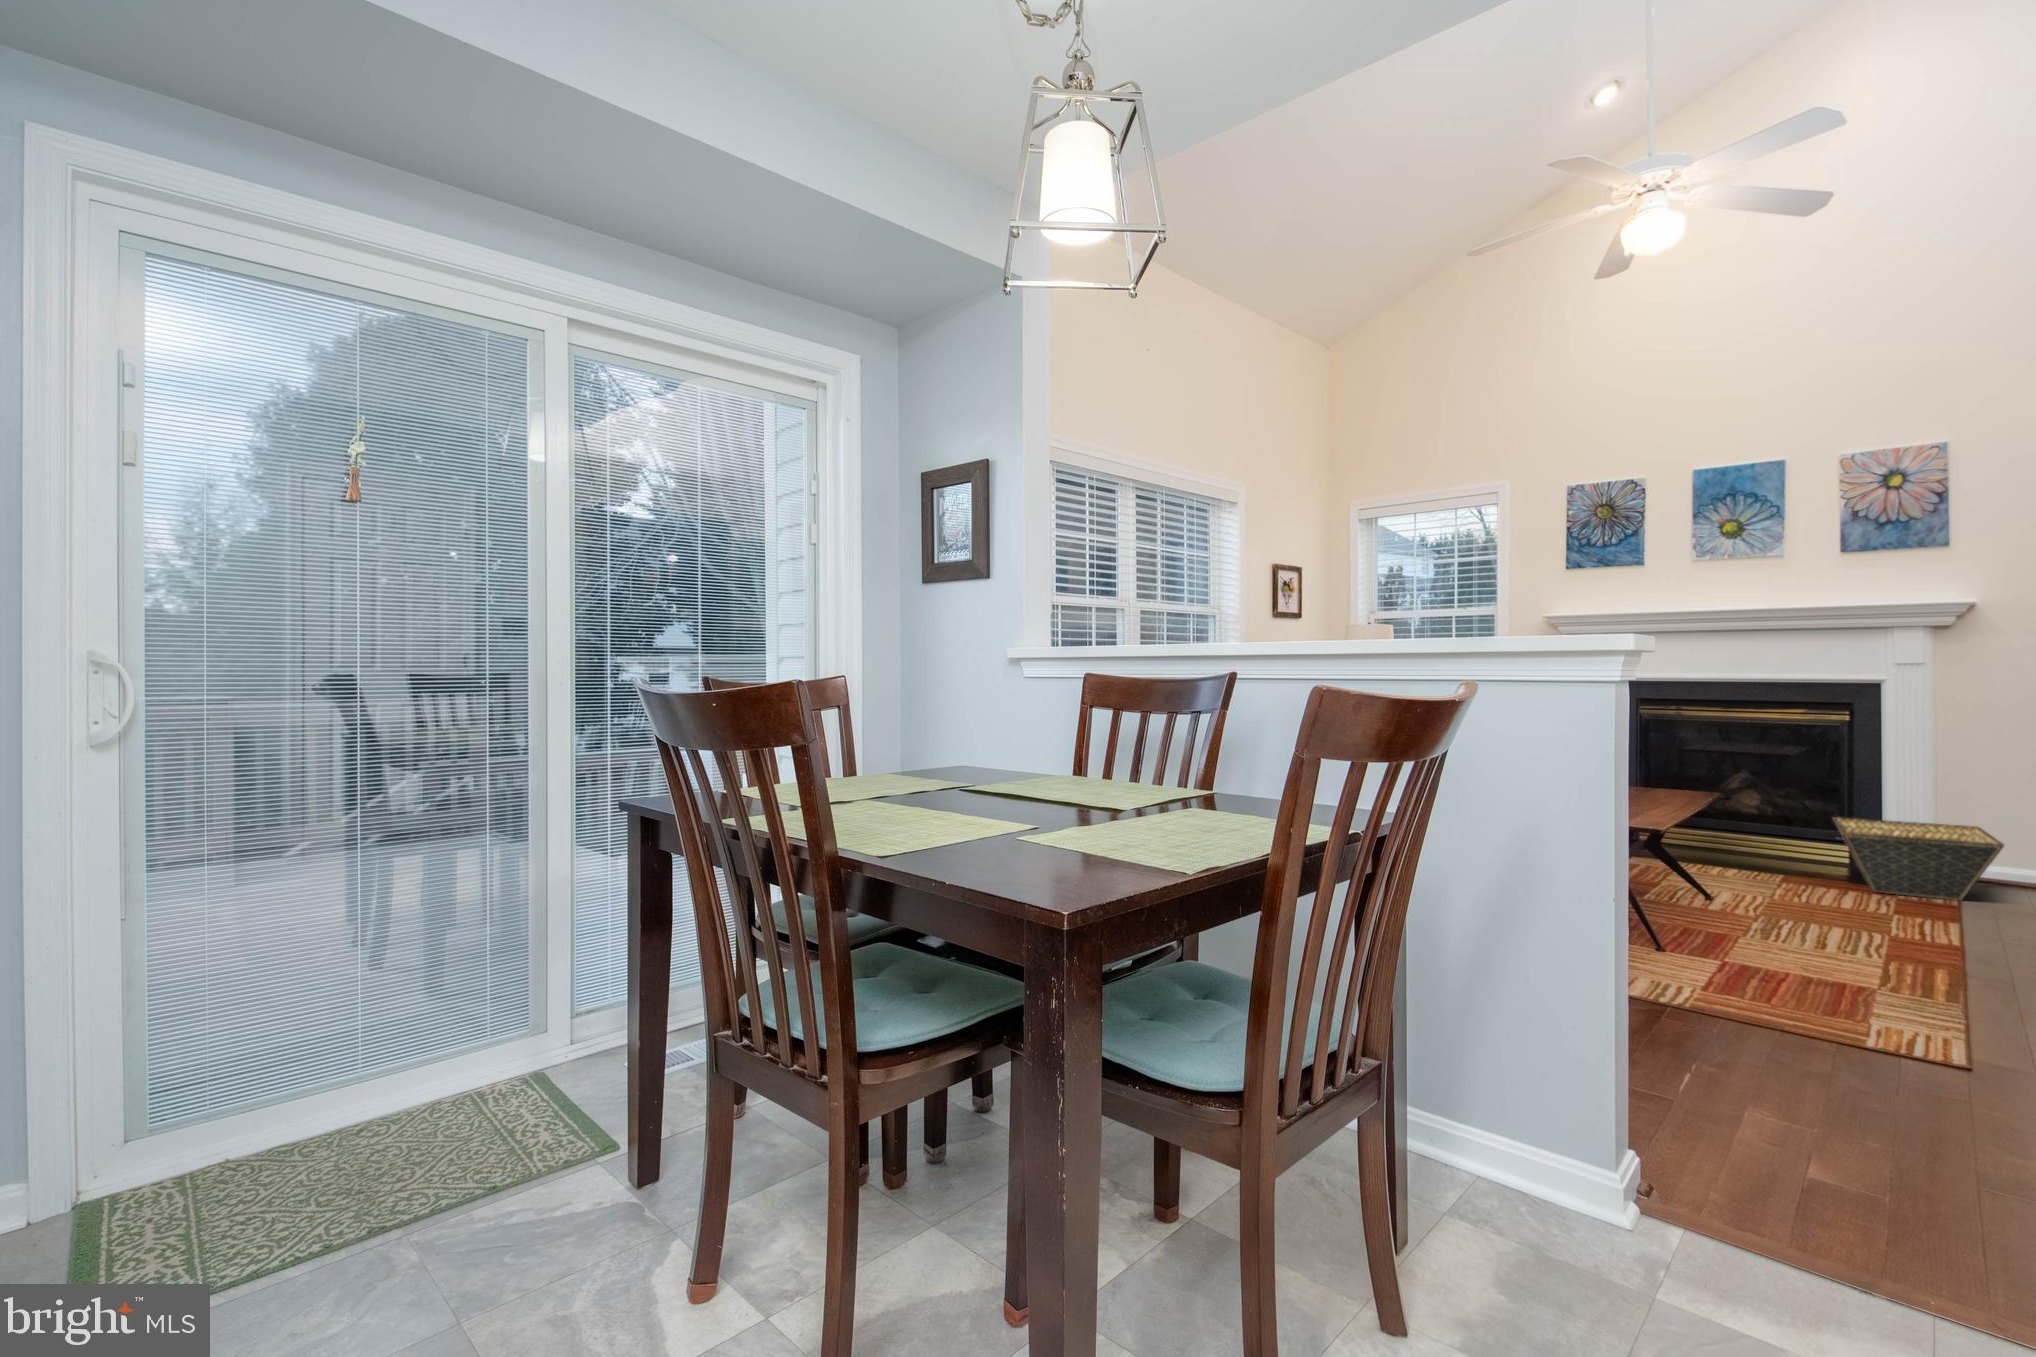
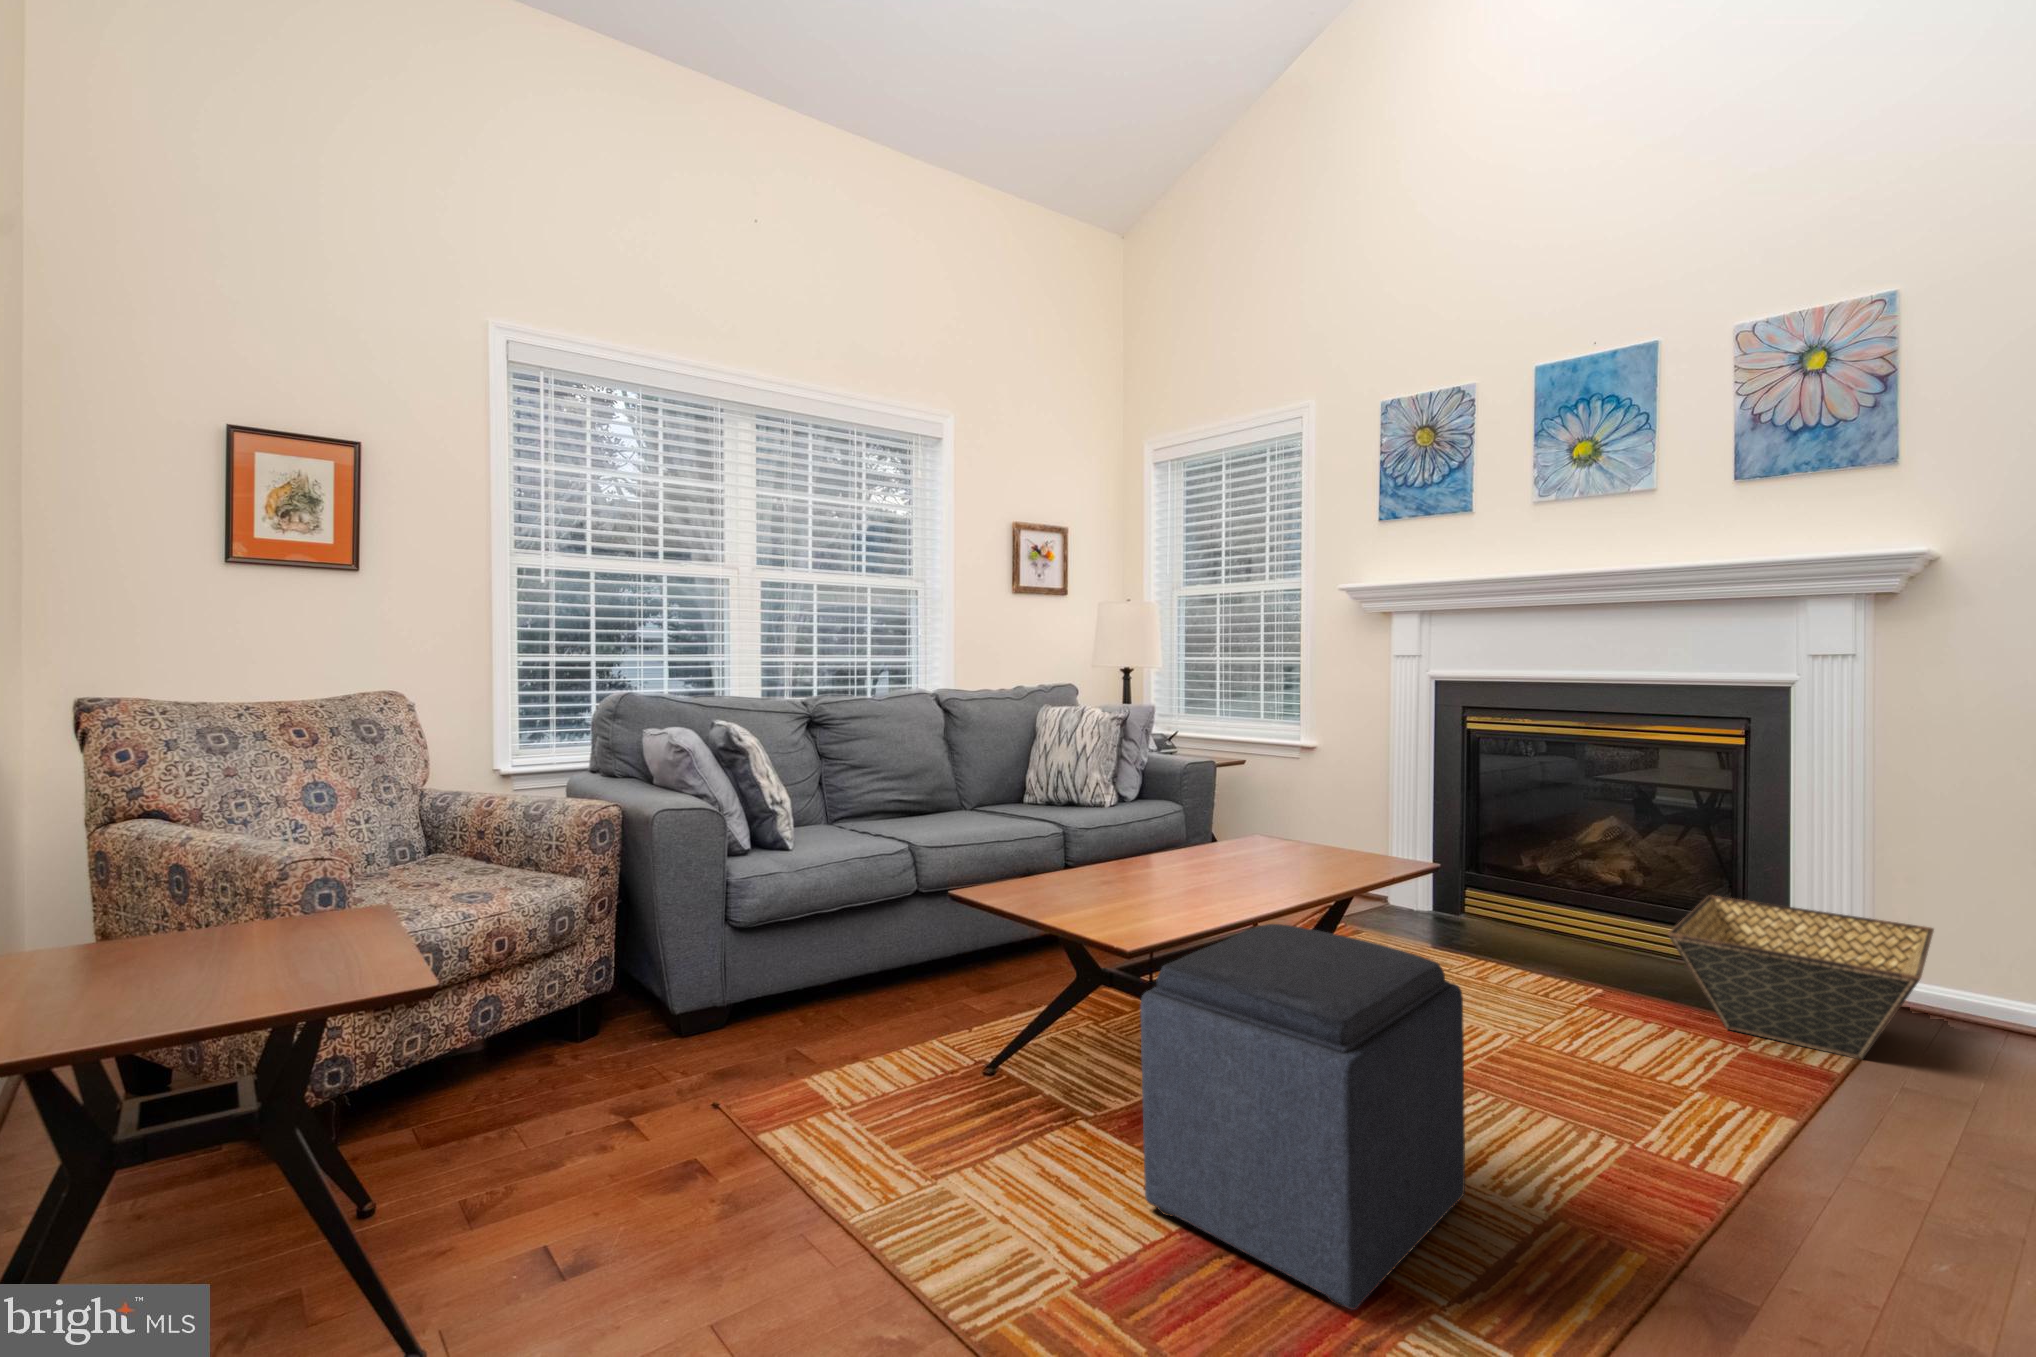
ottoman: none [1685,813,1860,993] -> present [1141,924,1465,1310]

